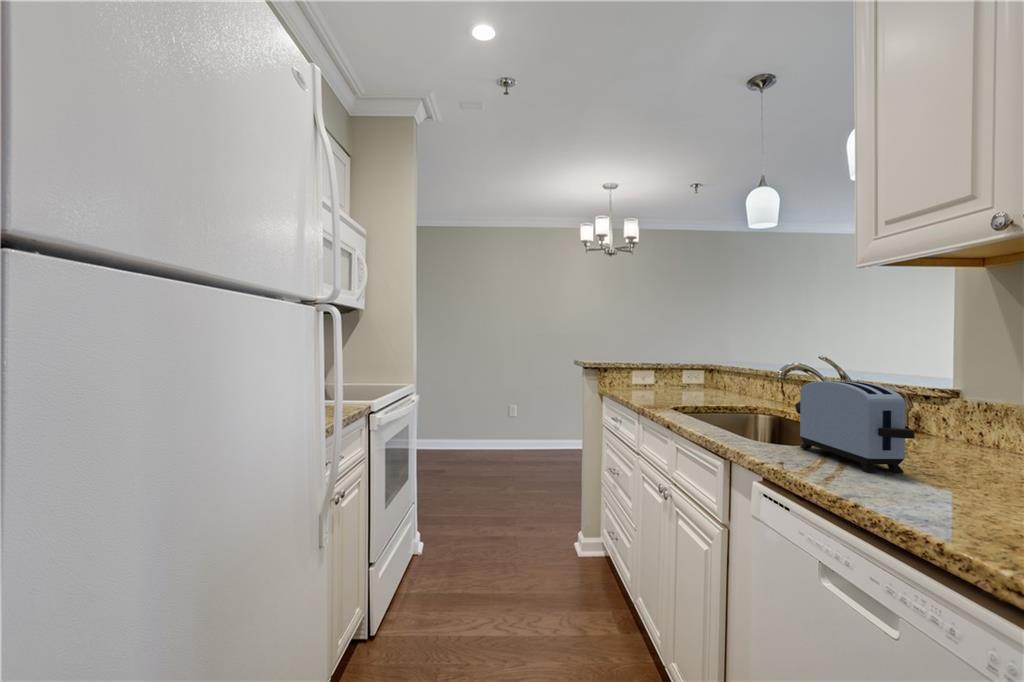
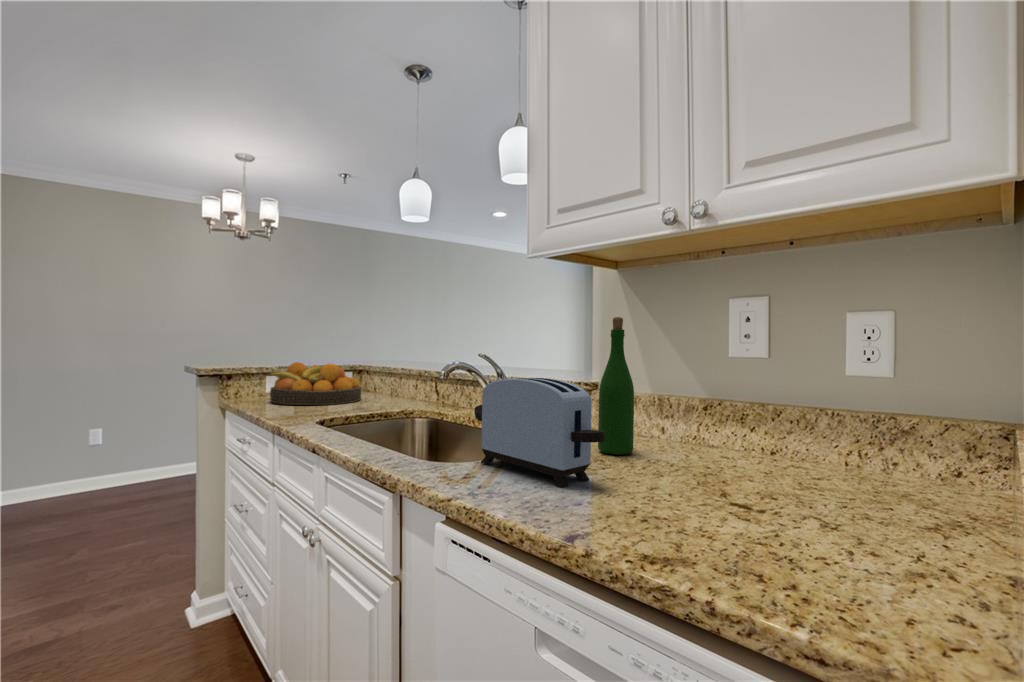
wine bottle: none [940,325,987,463] -> present [598,317,634,455]
fruit bowl: none [640,363,711,397] -> present [269,362,361,405]

